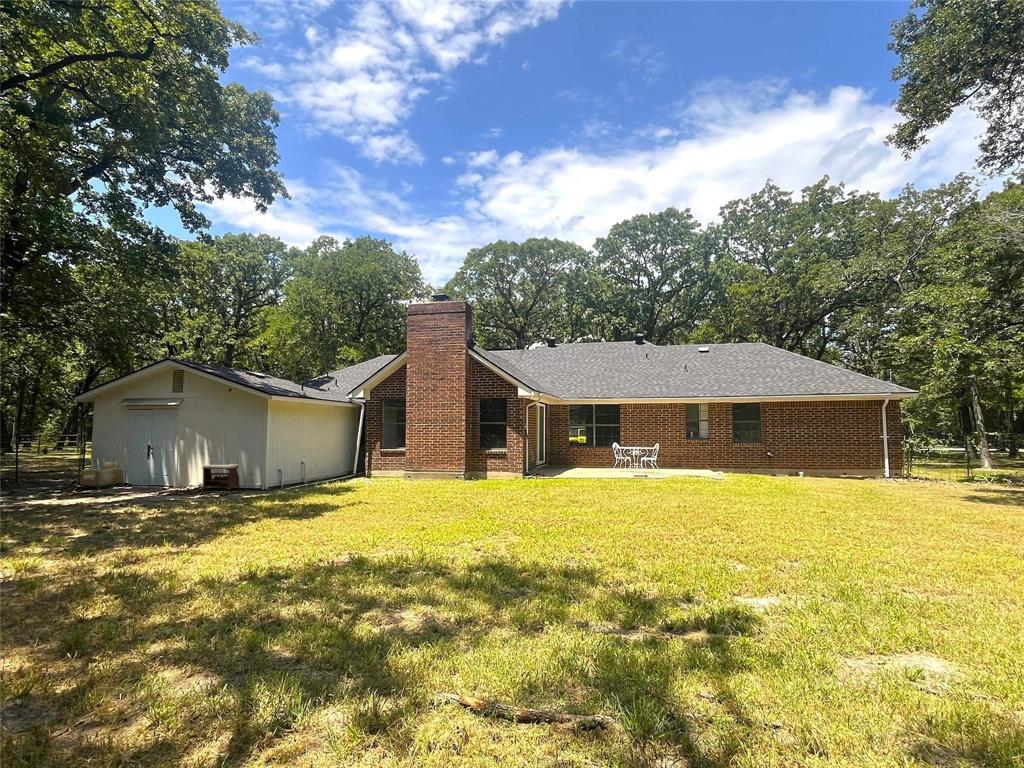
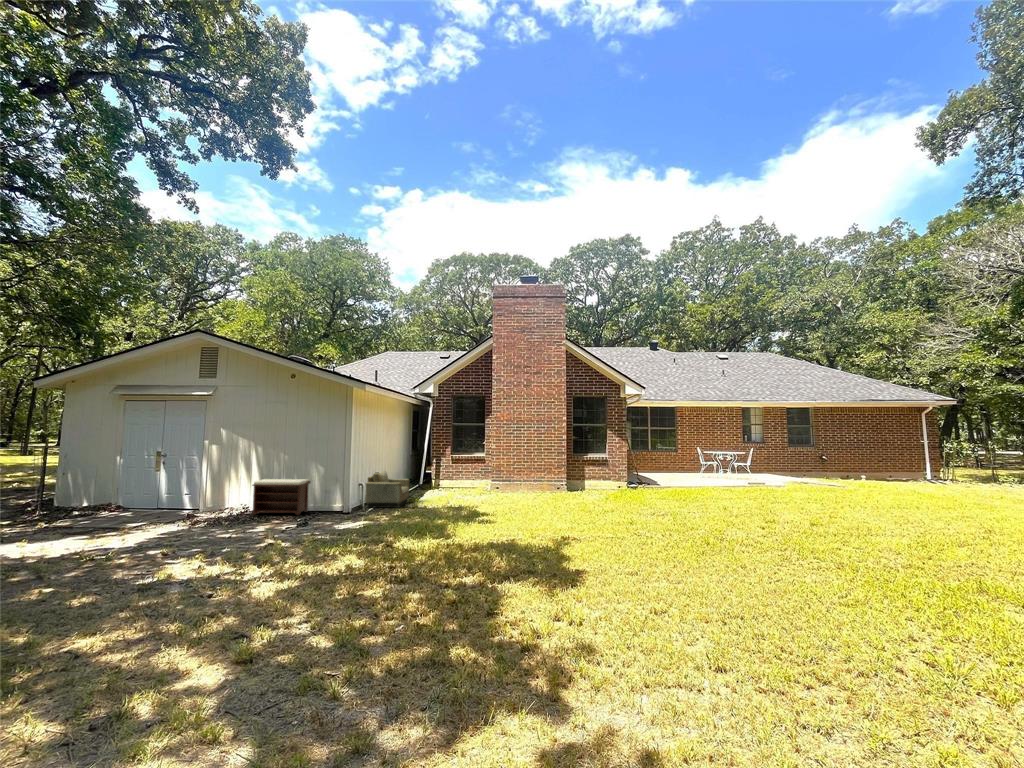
armchair: present [80,462,123,489] -> present [365,471,409,508]

